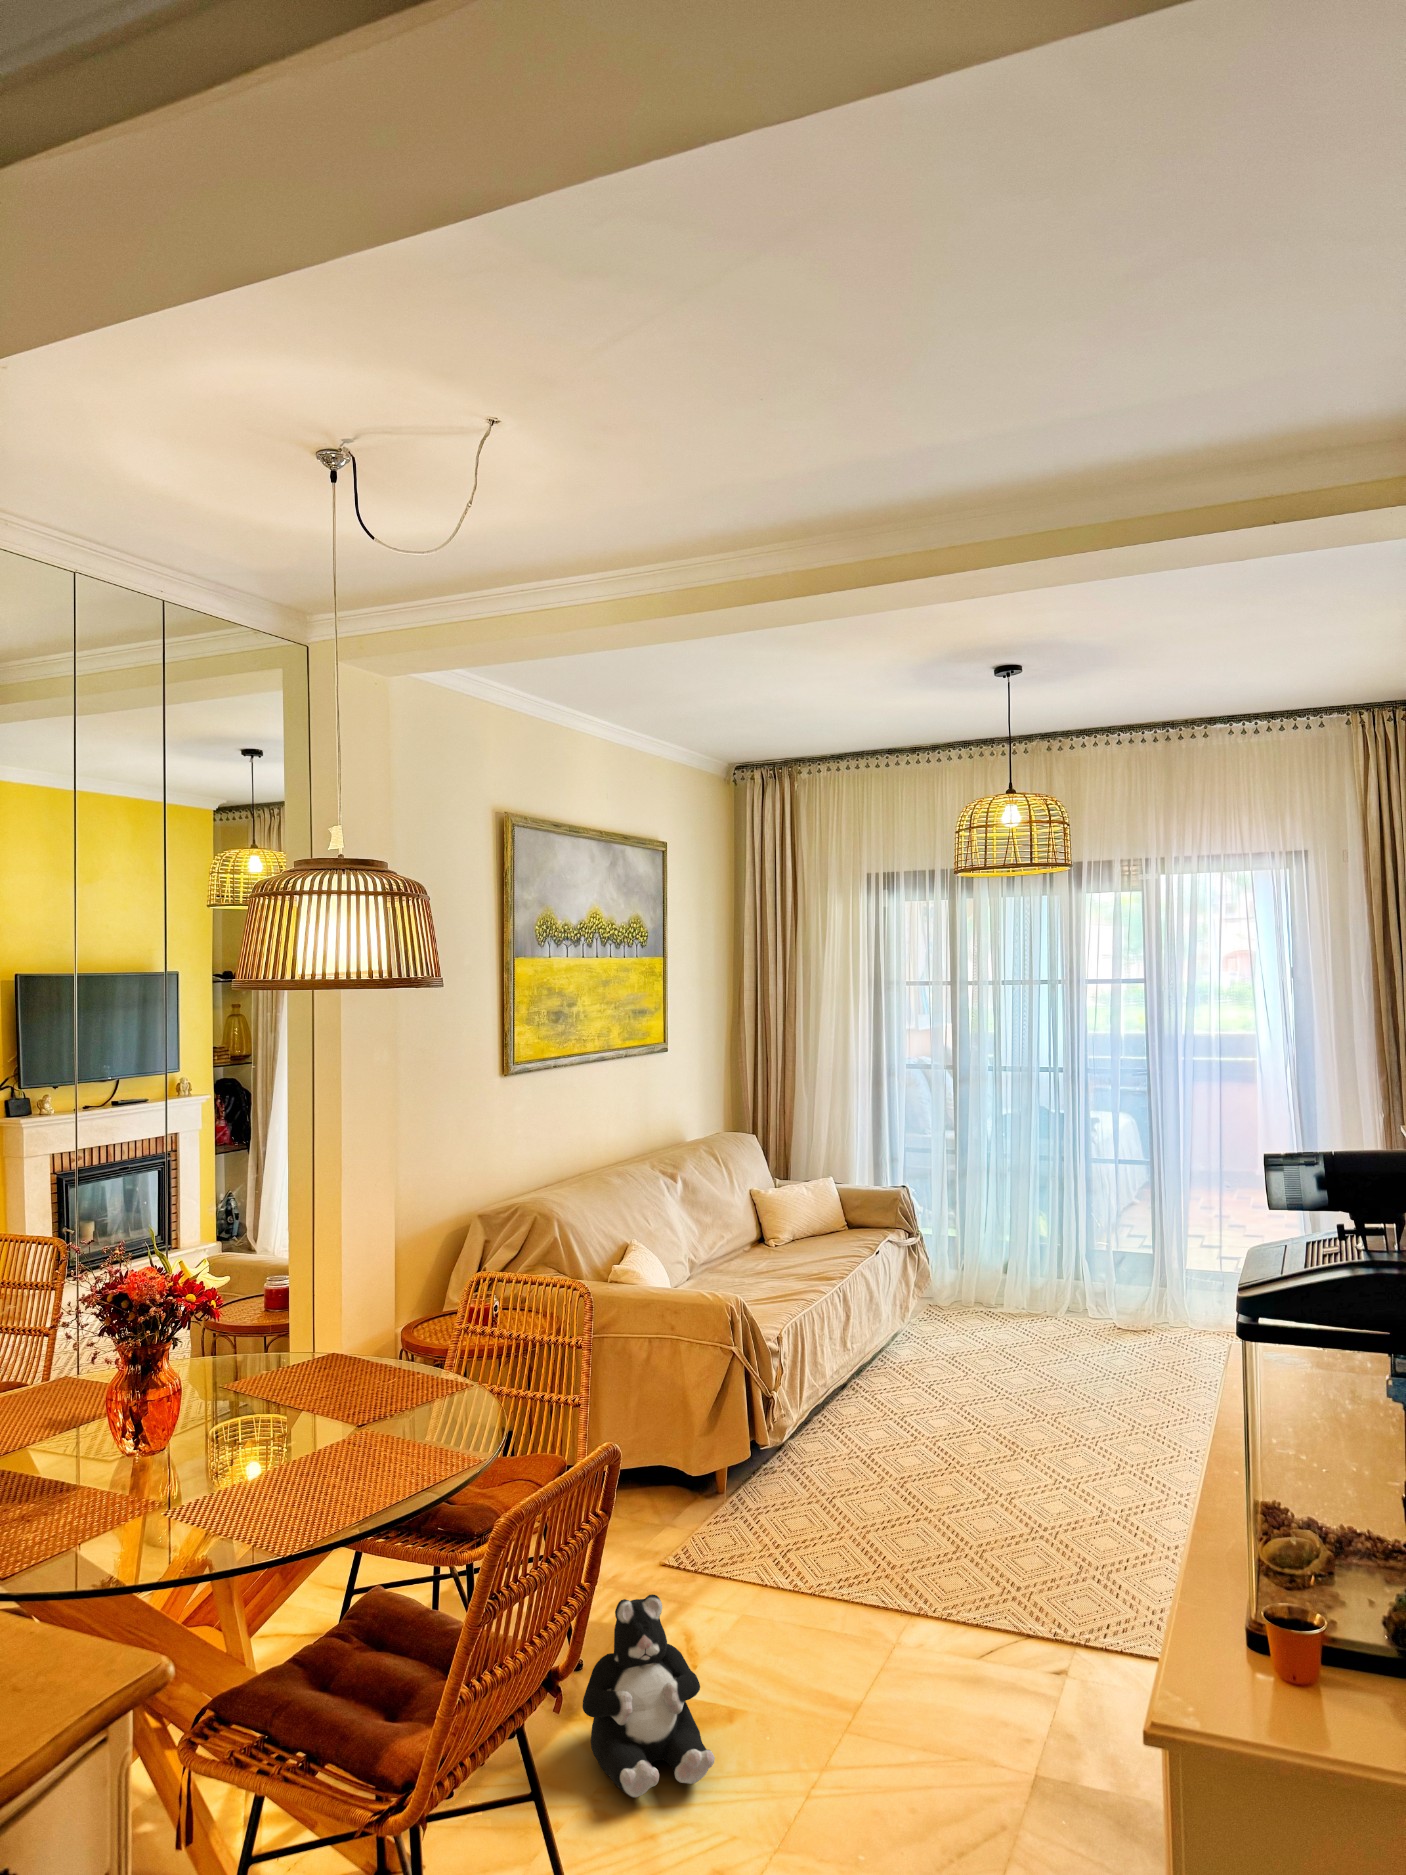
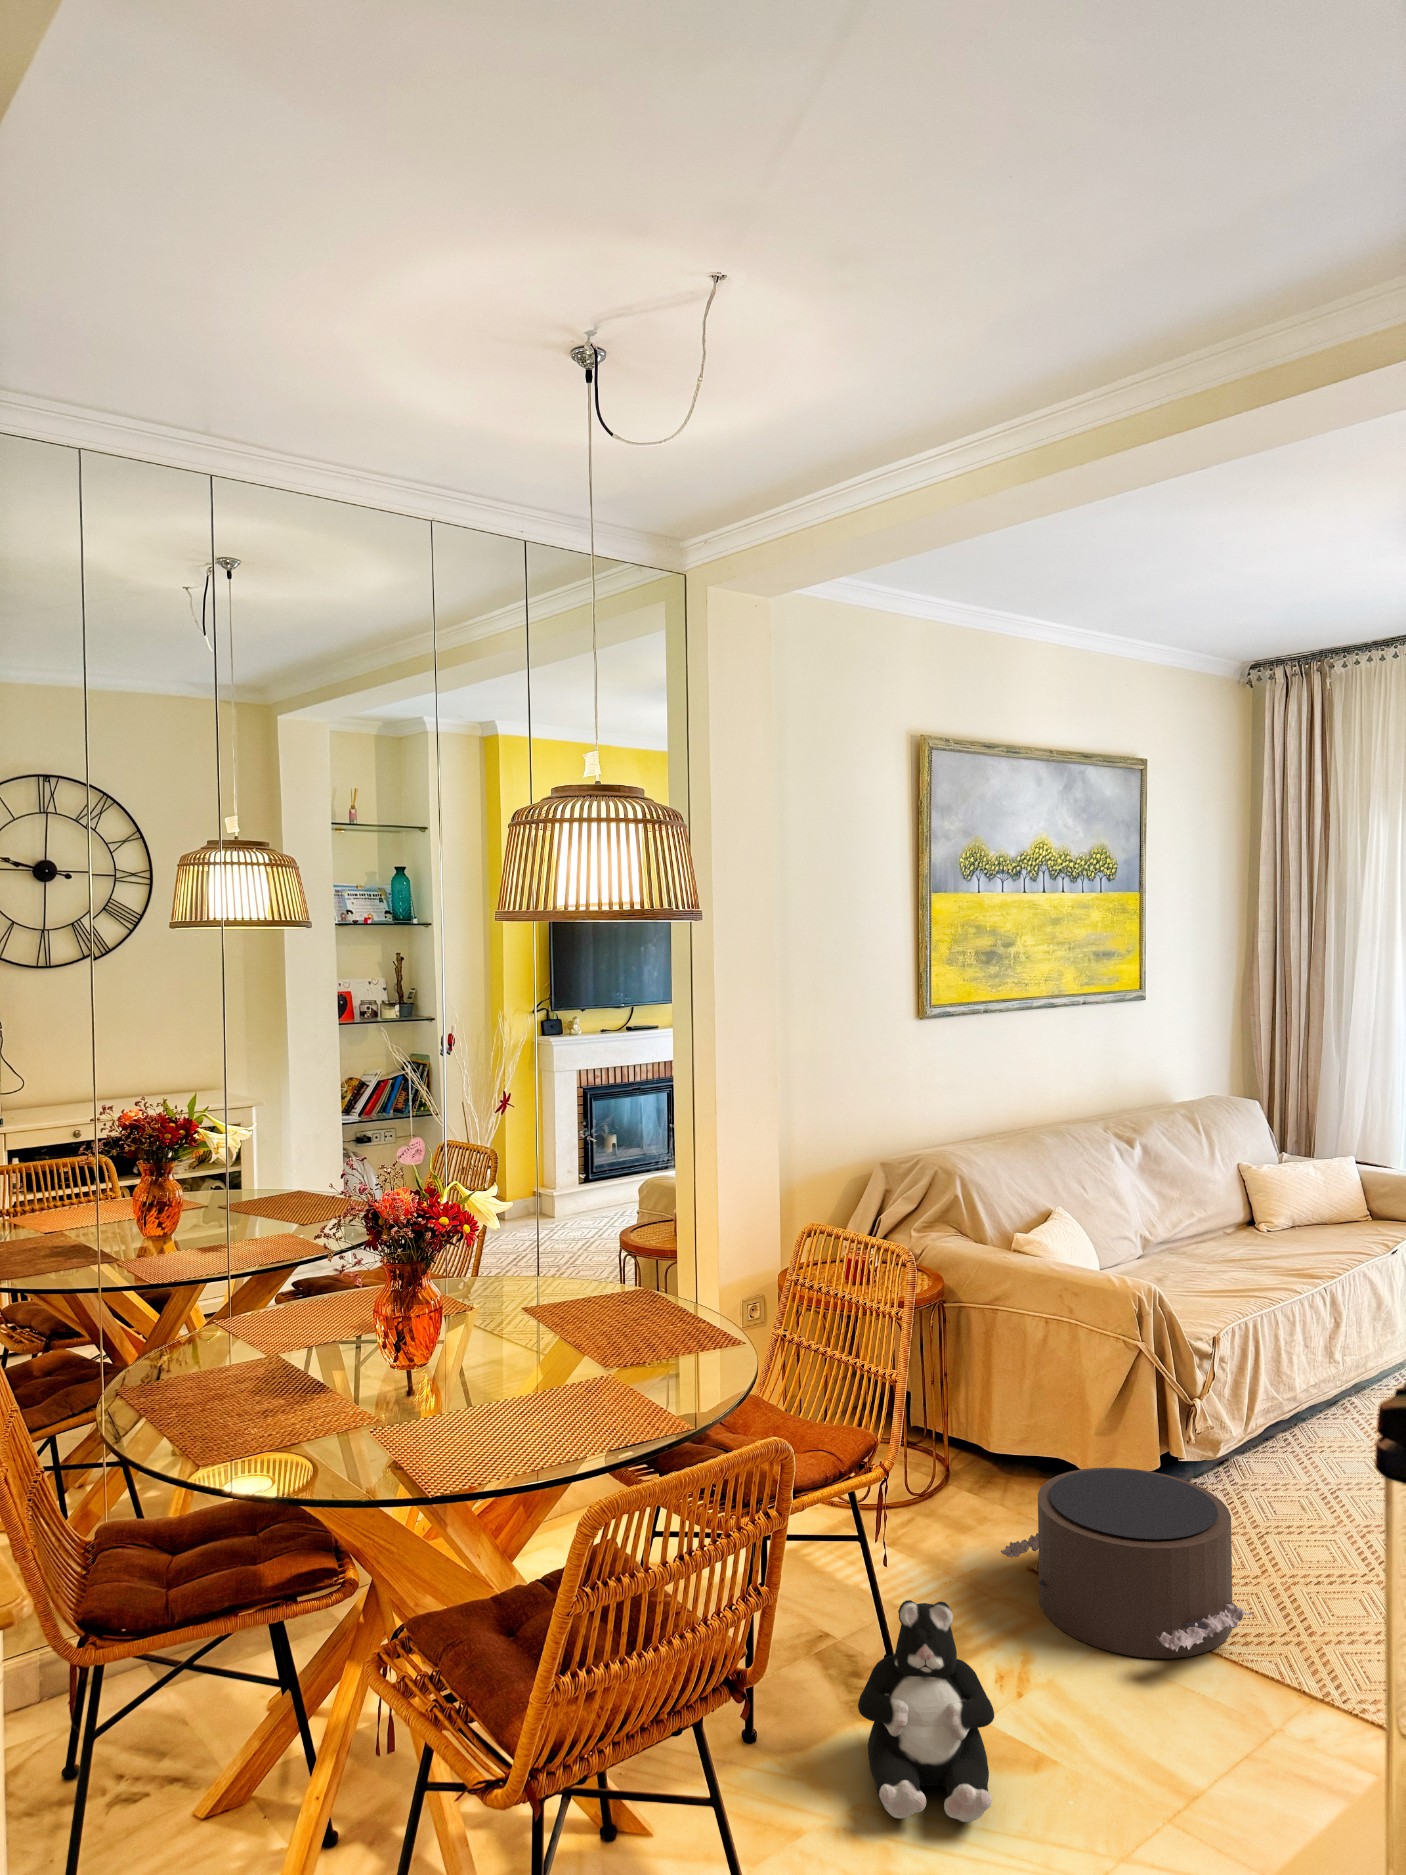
pouf: none [641,1458,854,1616] -> present [1000,1468,1251,1658]

